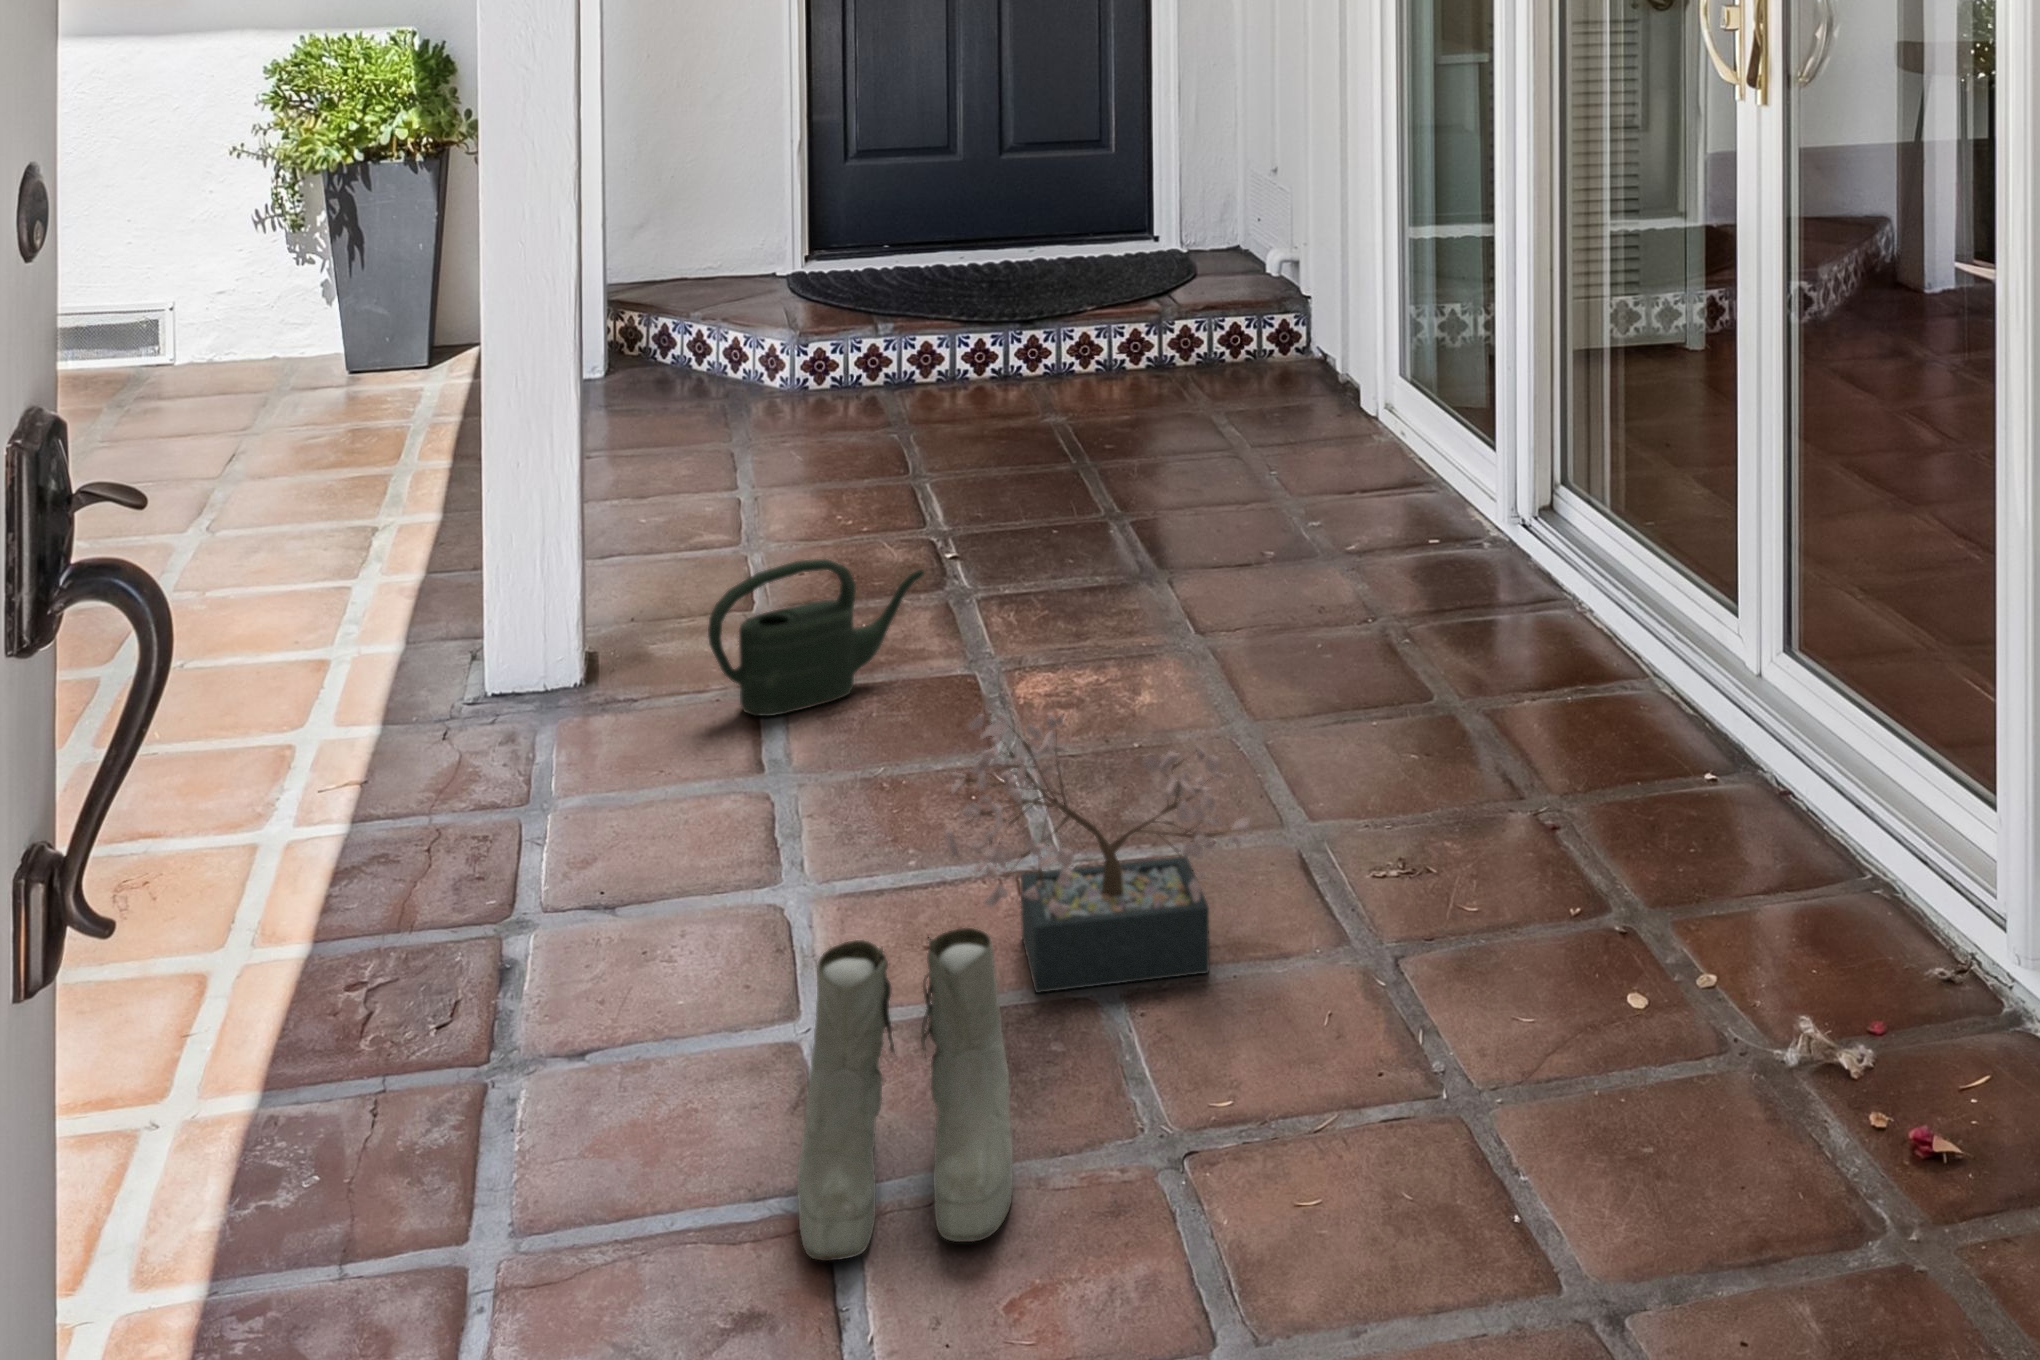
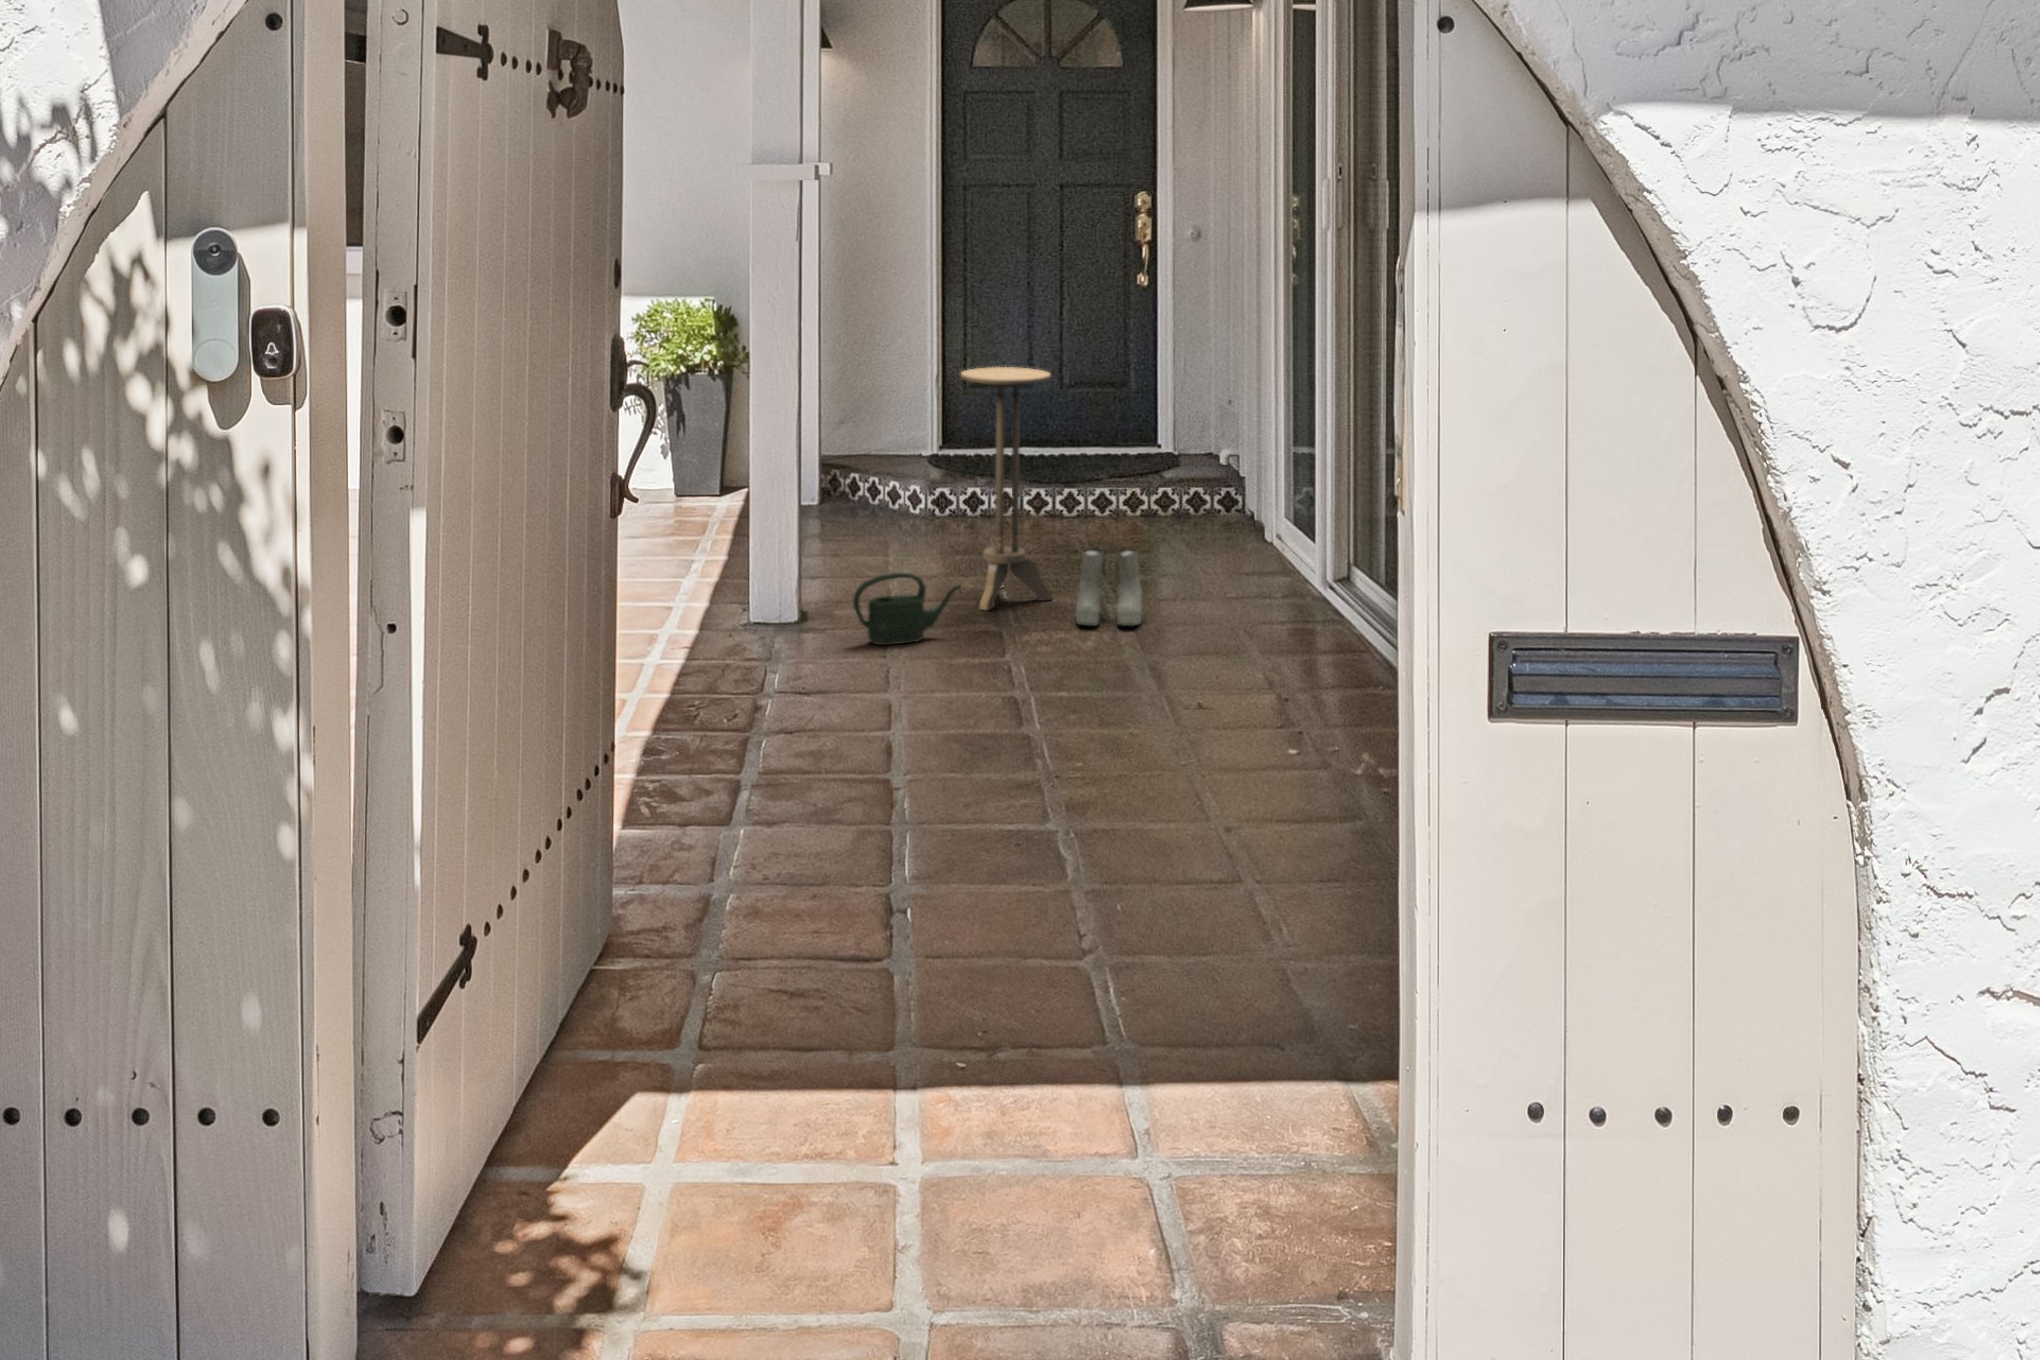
side table: none [895,131,1071,598] -> present [961,367,1052,610]
decorative plant: present [945,702,1250,993] -> none [938,614,1072,733]
boots: present [797,928,1013,1261] -> present [1076,548,1142,626]

